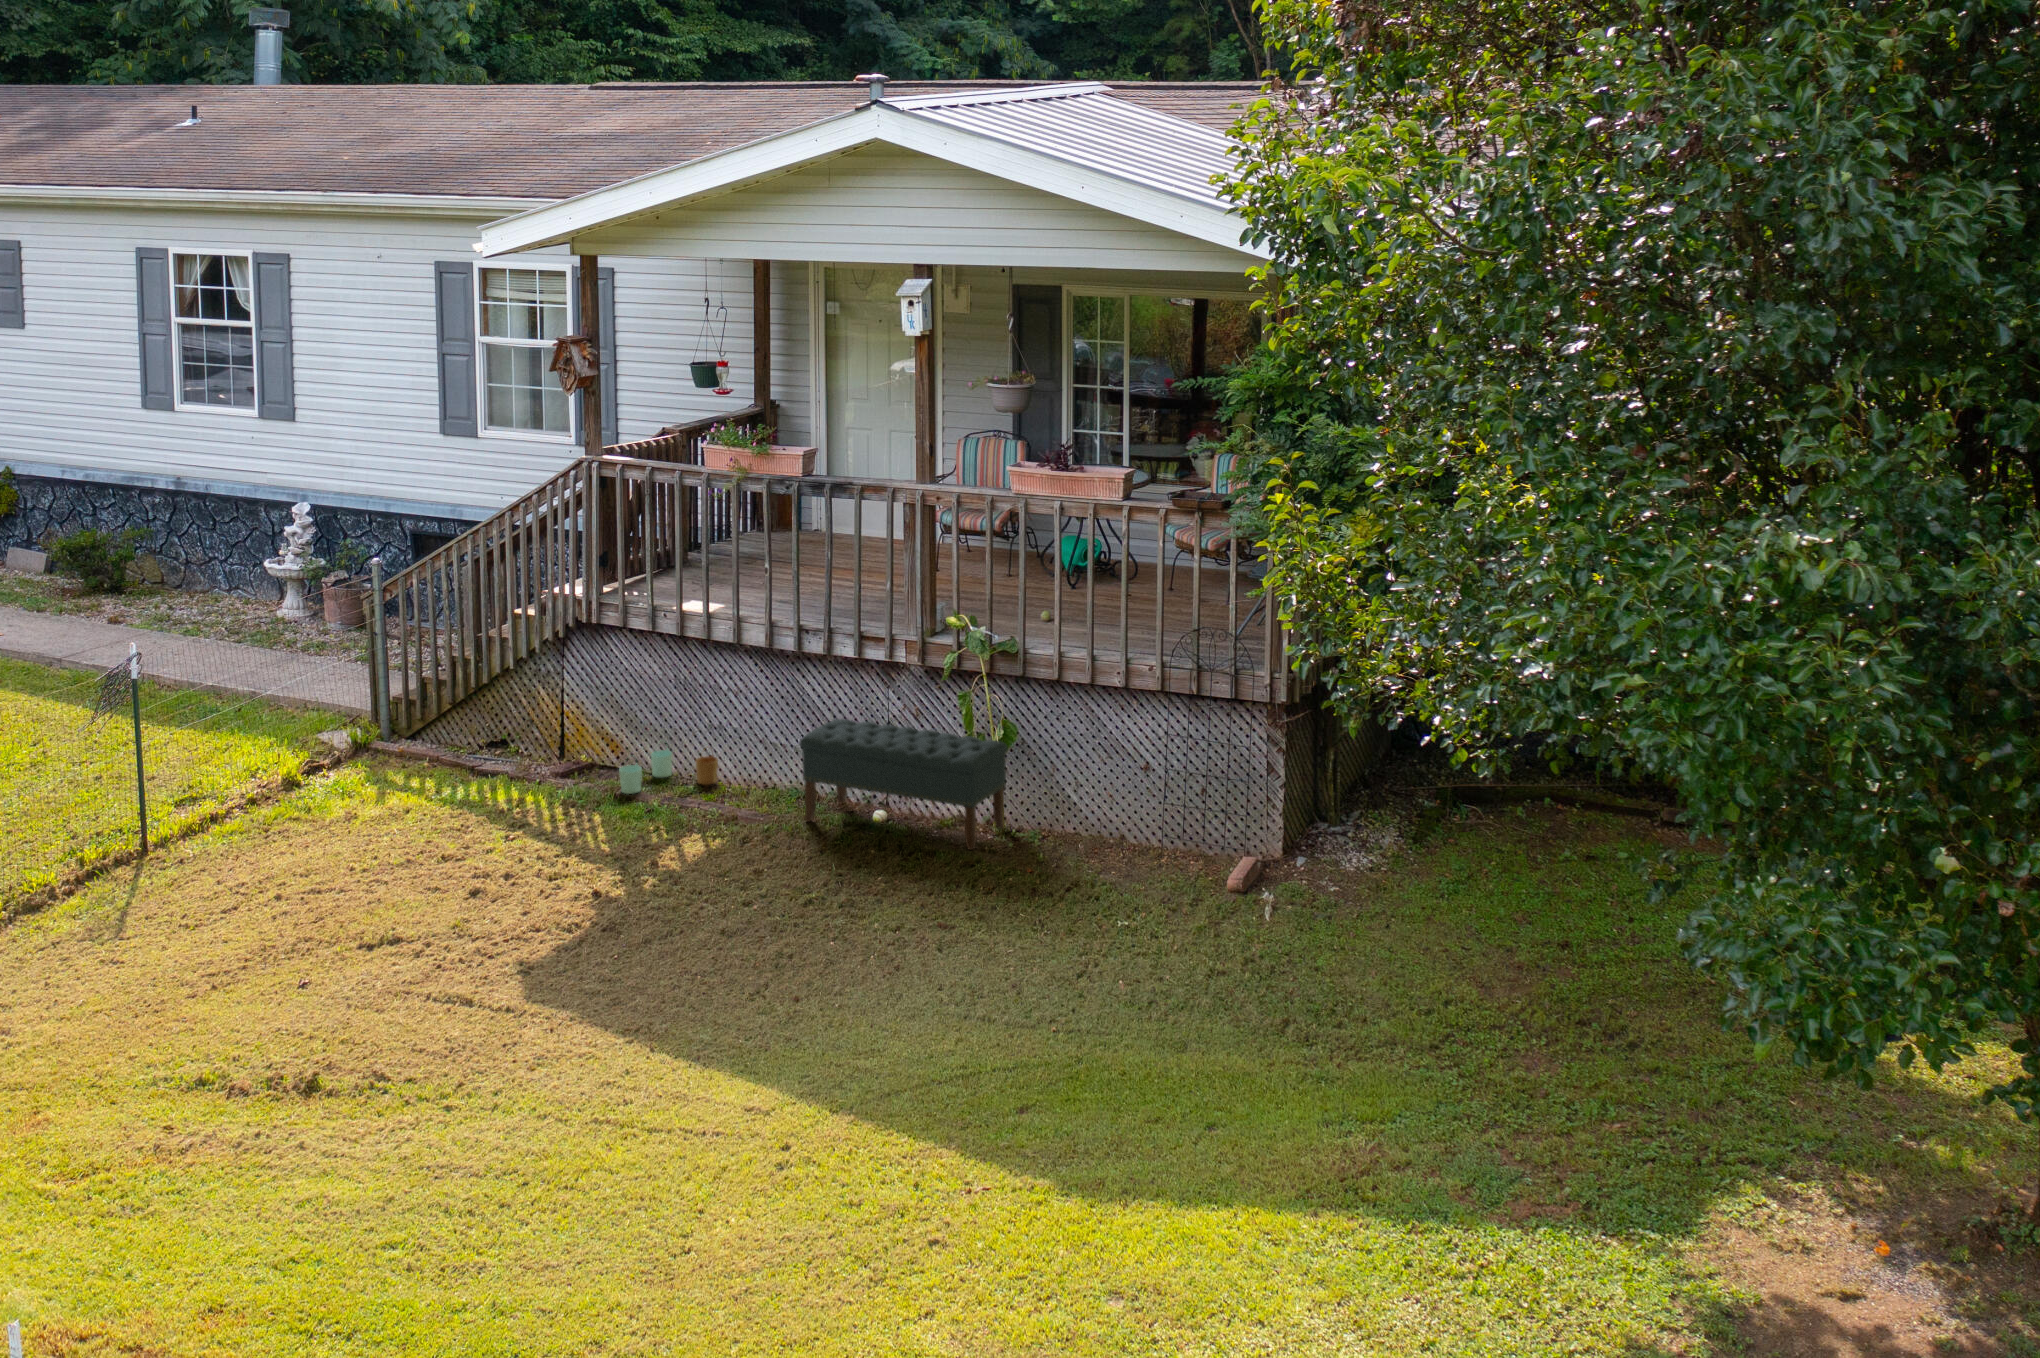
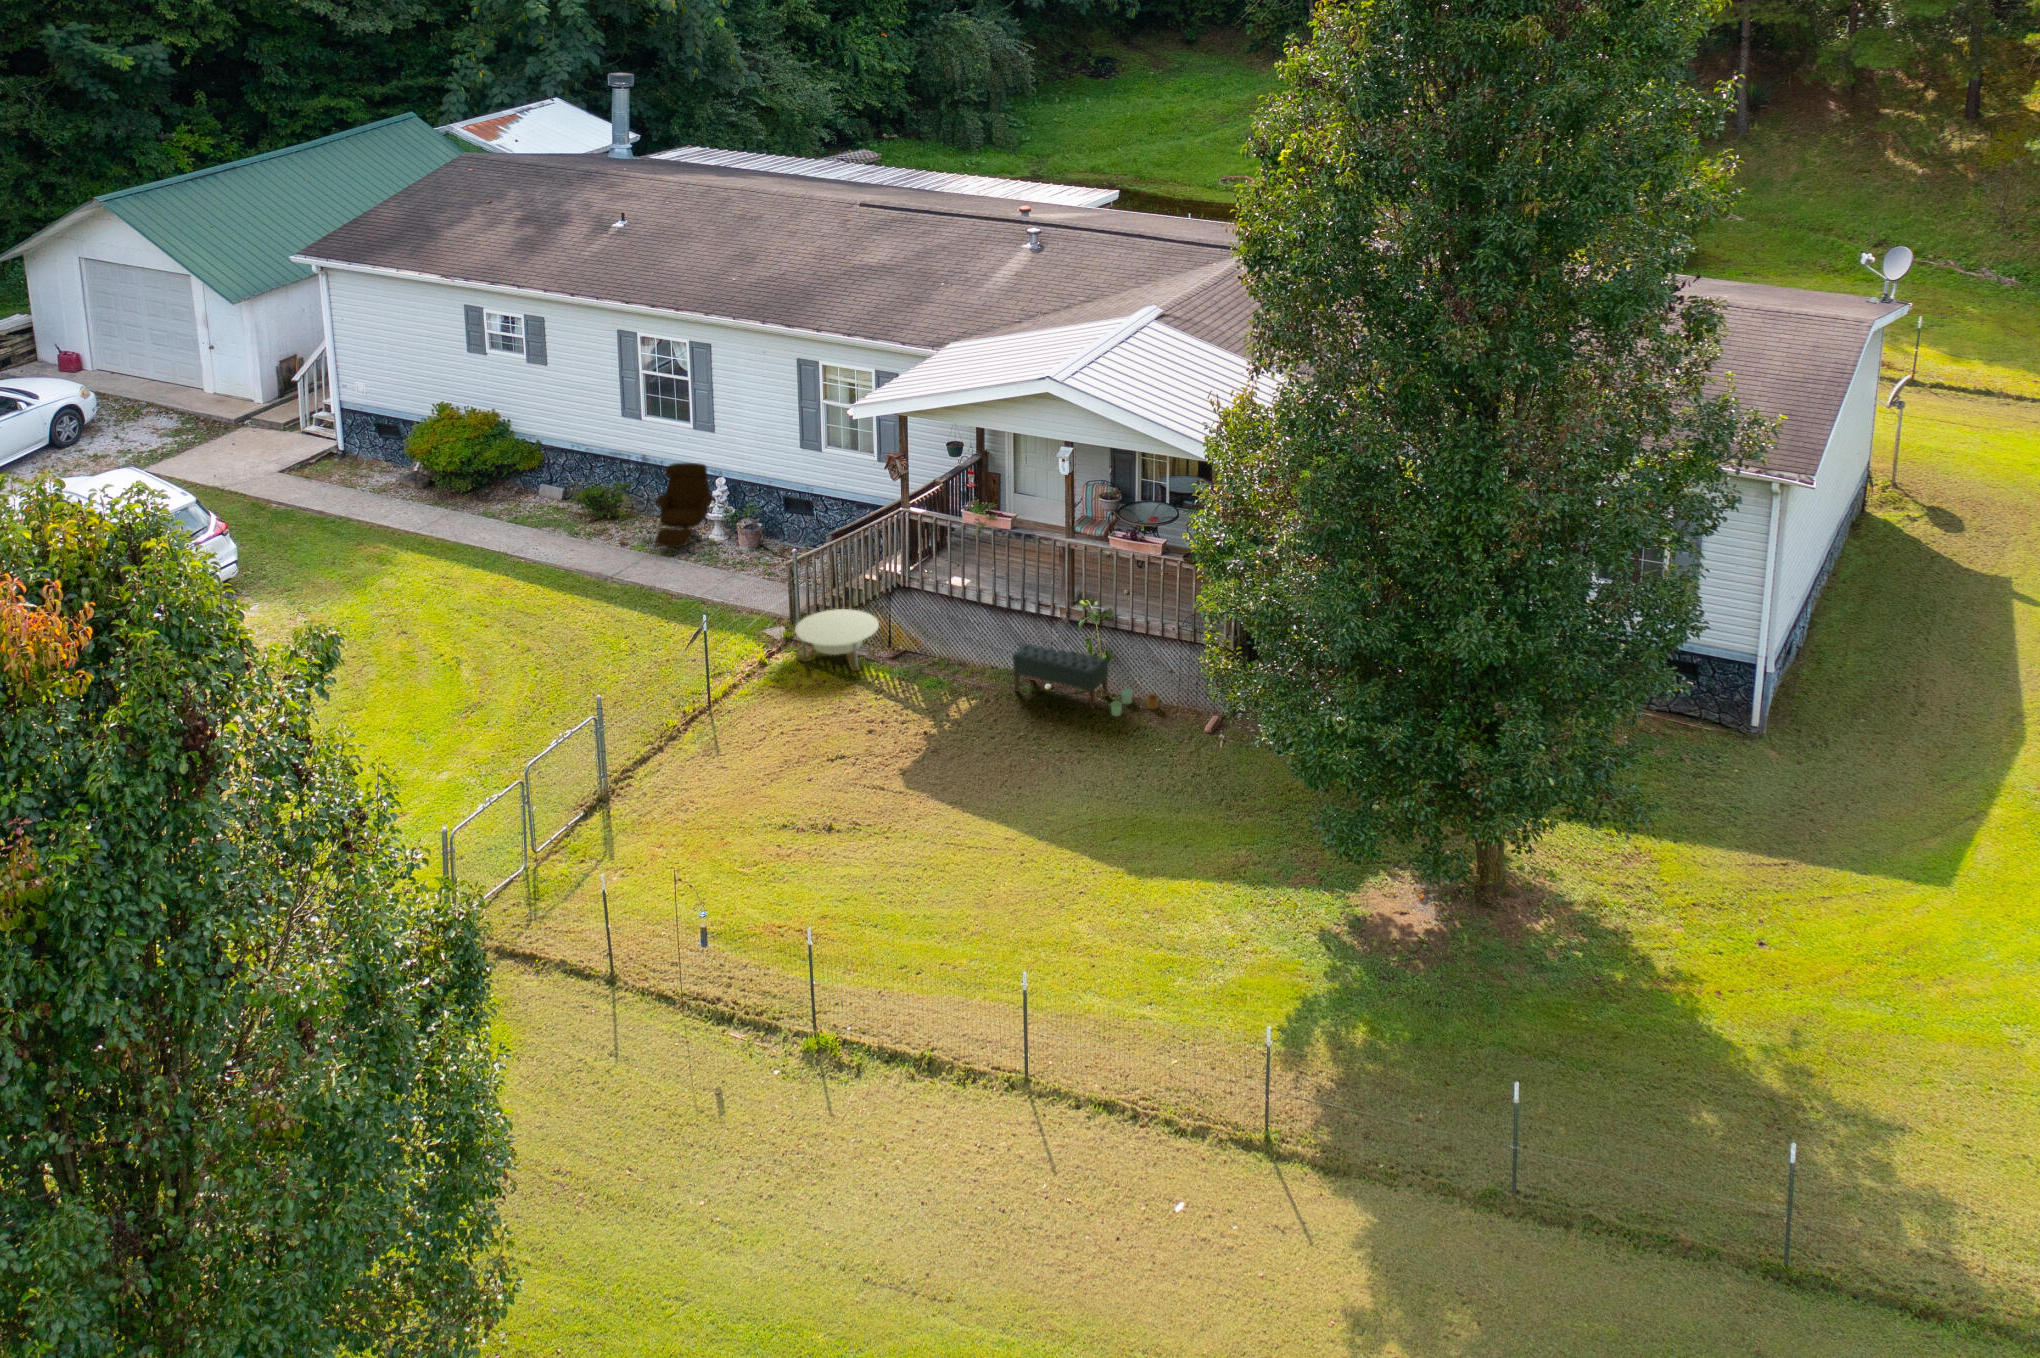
lounge chair: none [168,485,290,639] -> present [656,463,713,555]
round table: none [358,681,535,792] -> present [795,609,879,671]
bucket: present [619,748,718,794] -> present [1111,690,1158,716]

